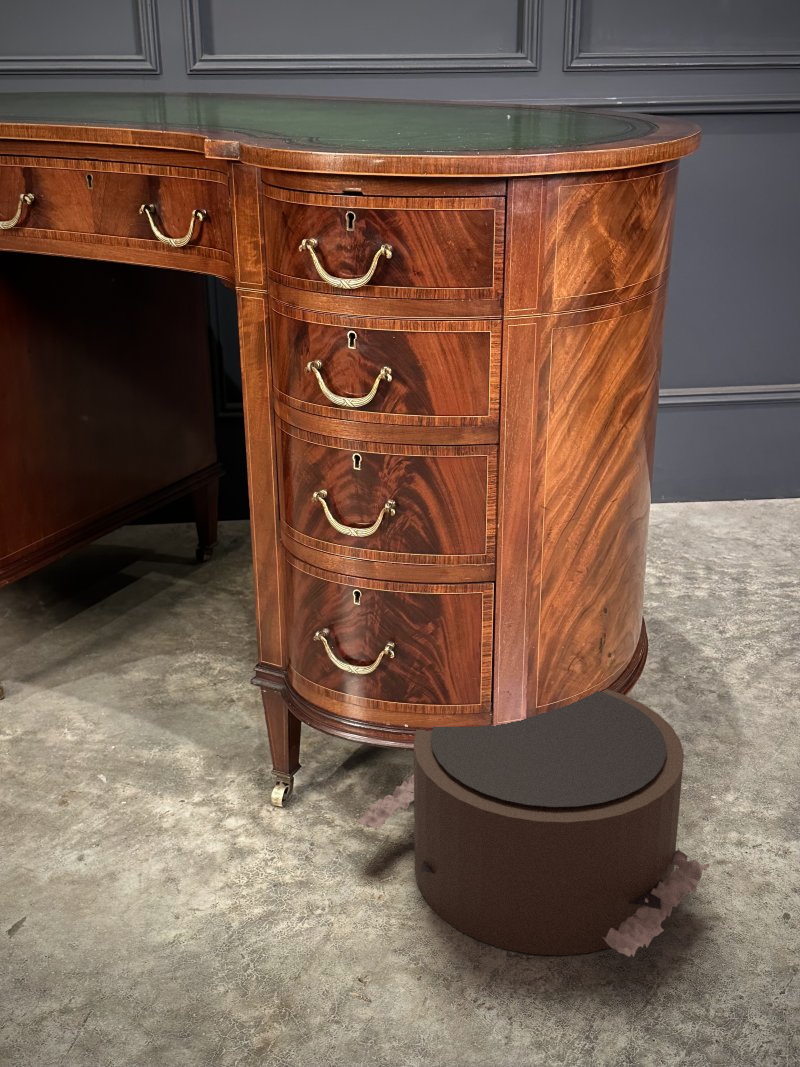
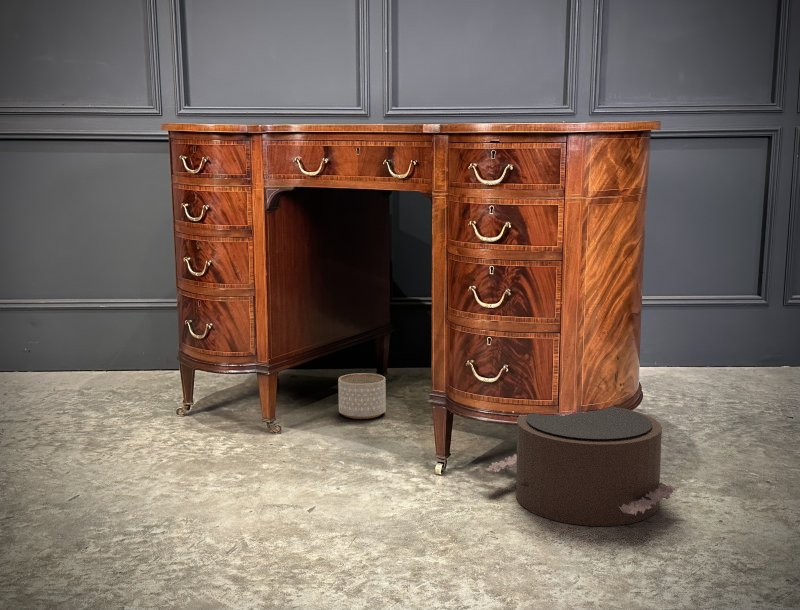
planter: none [108,560,198,650] -> present [338,373,386,419]

